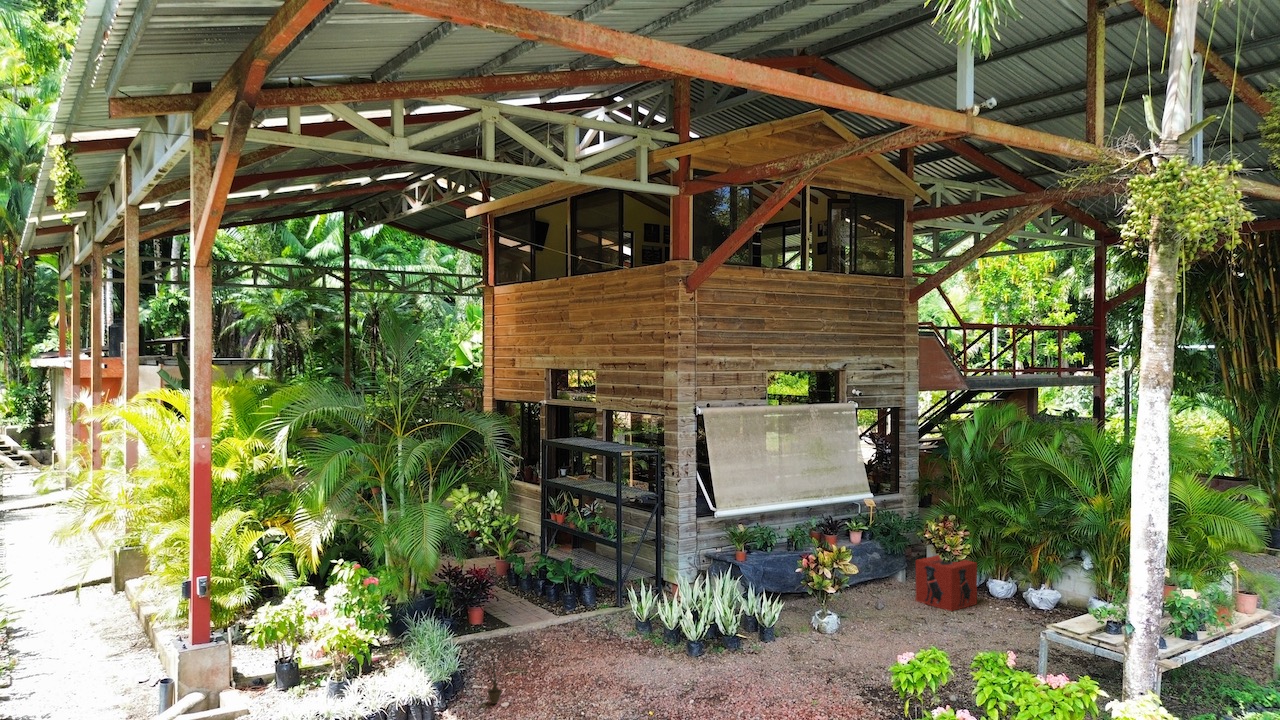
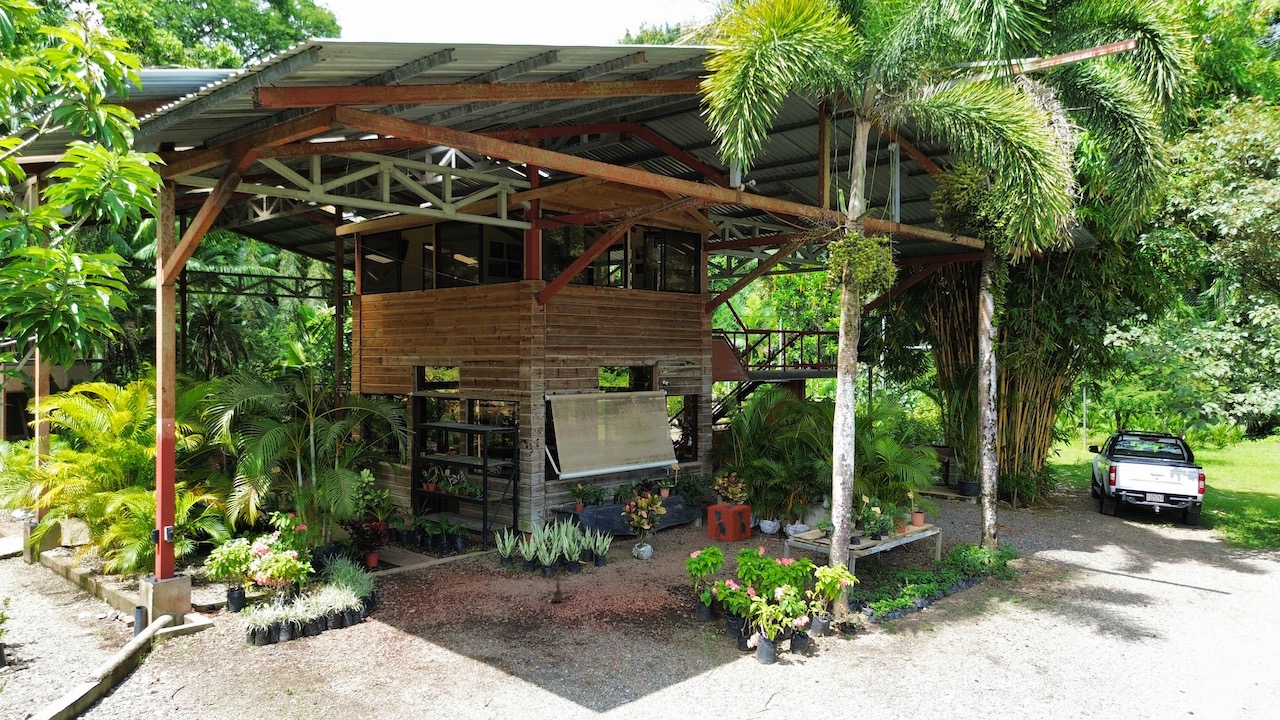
decorative plant: present [476,654,511,704] -> present [546,567,567,602]

